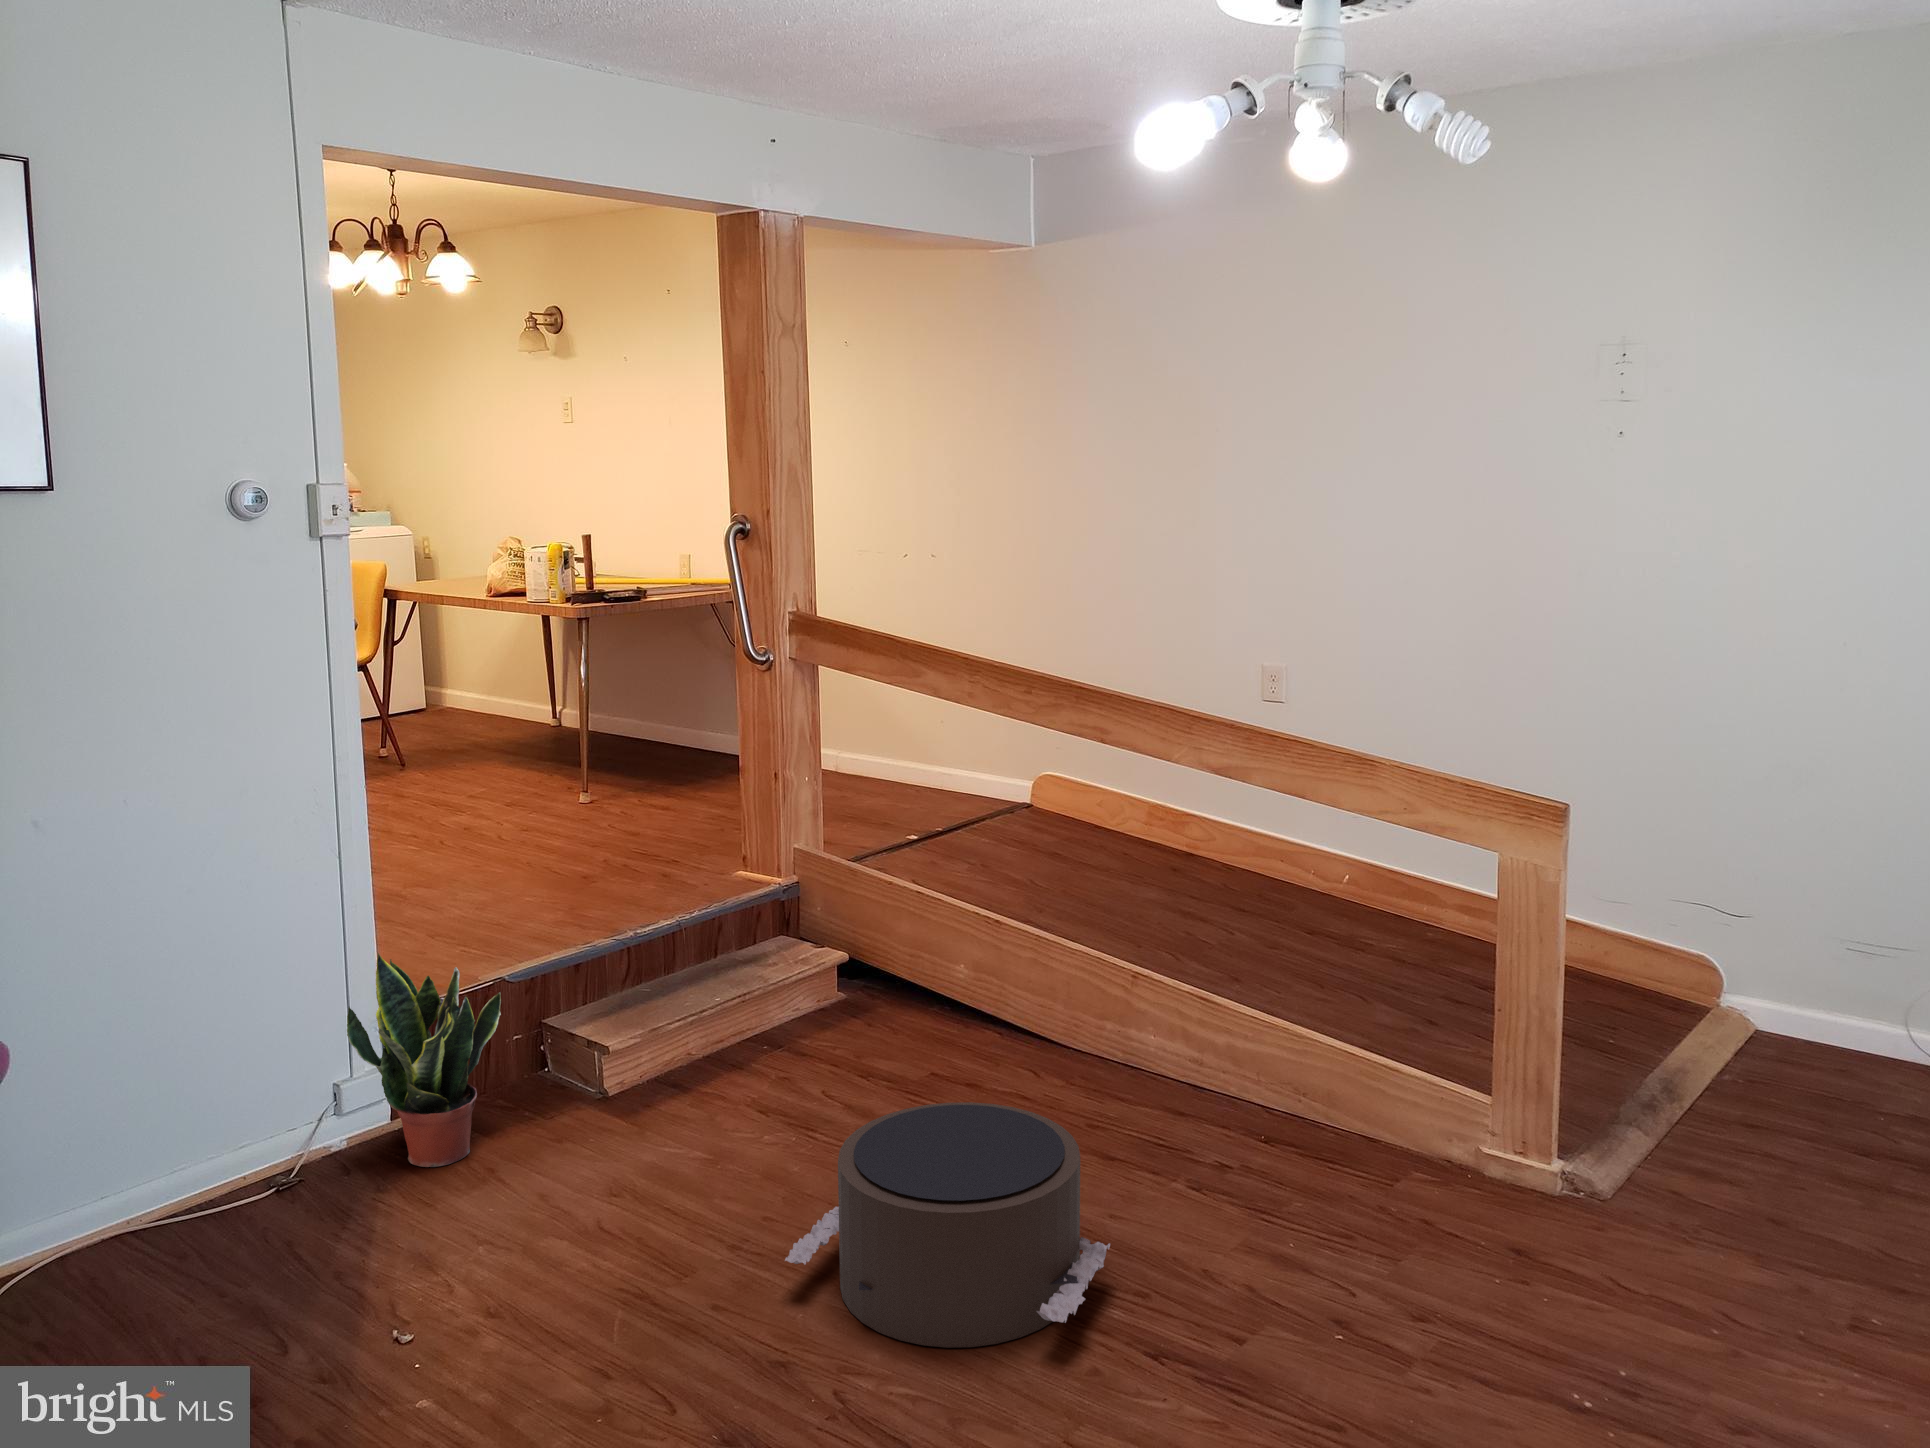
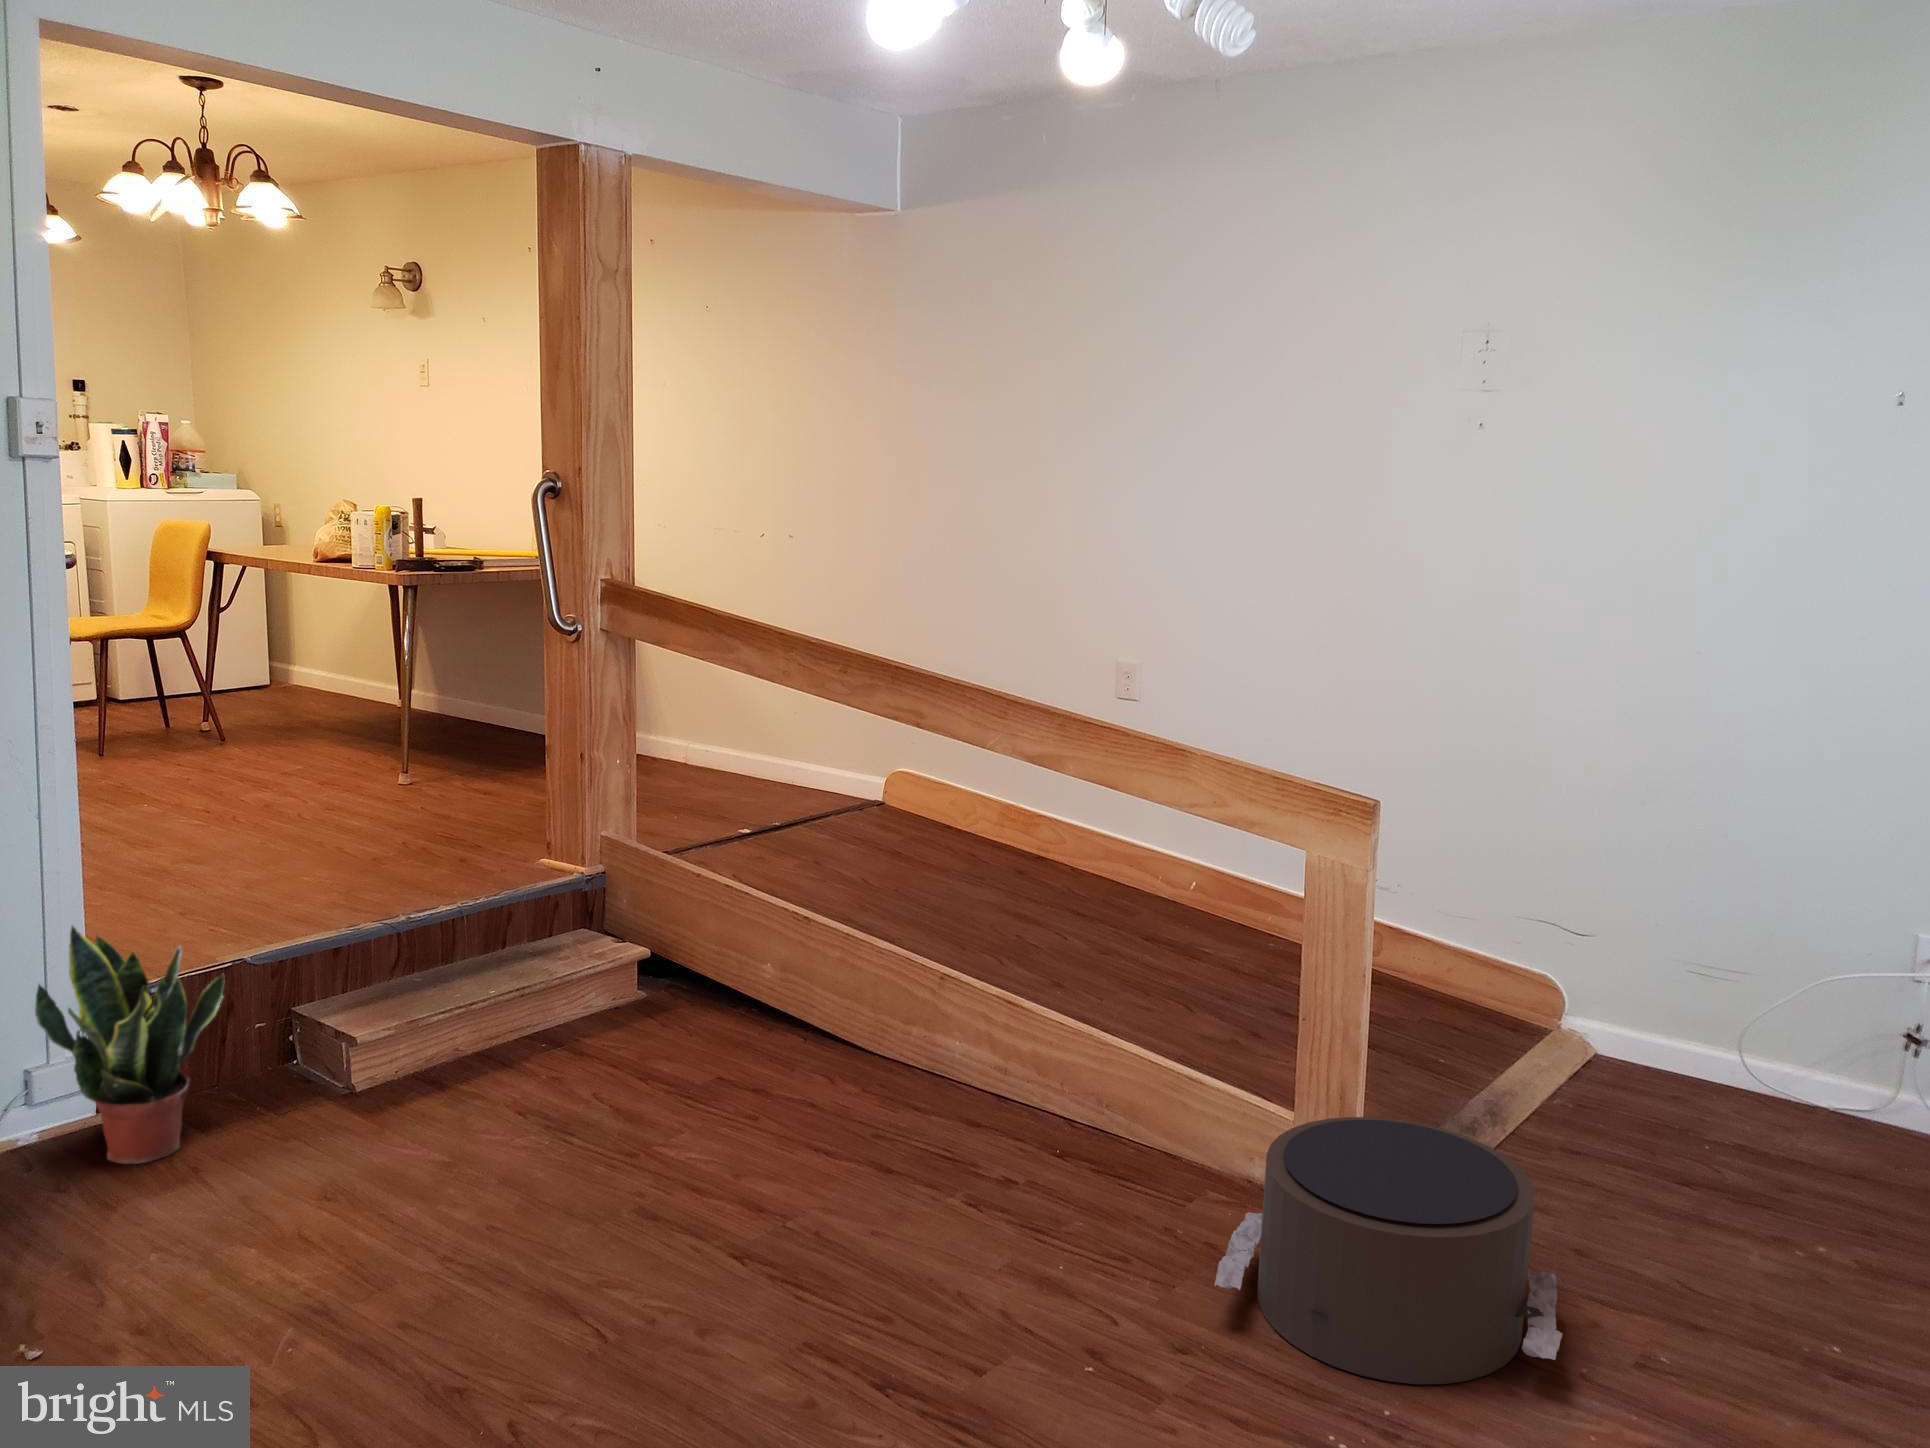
pouf: present [785,1102,1110,1348] -> present [1215,1117,1563,1384]

